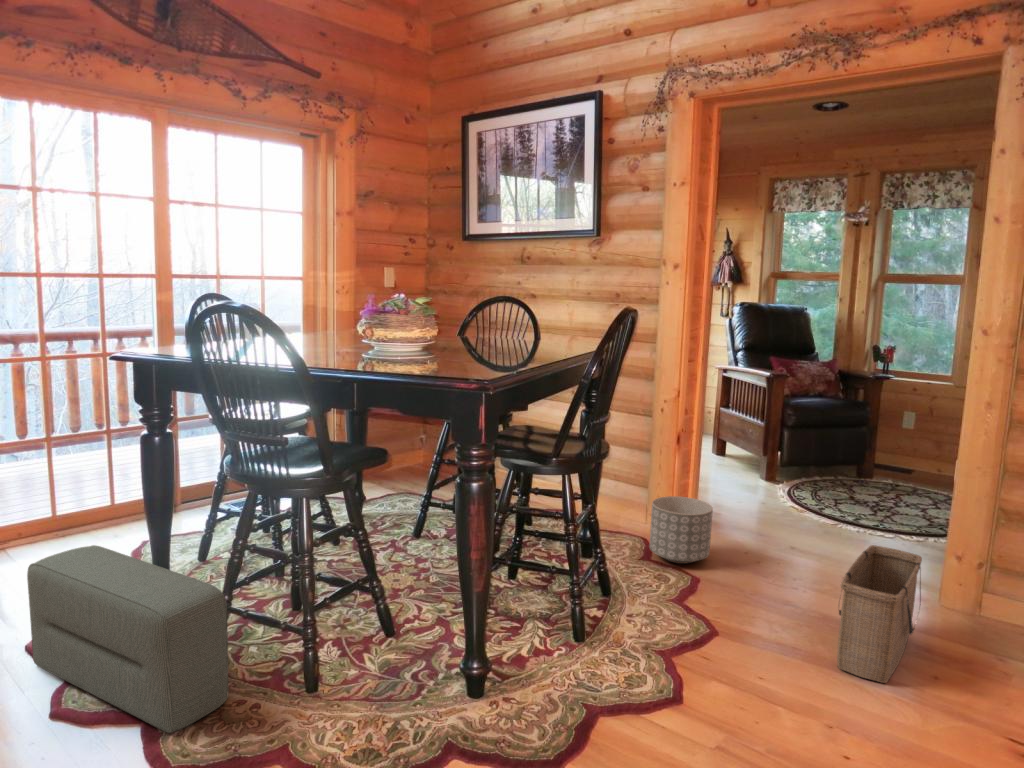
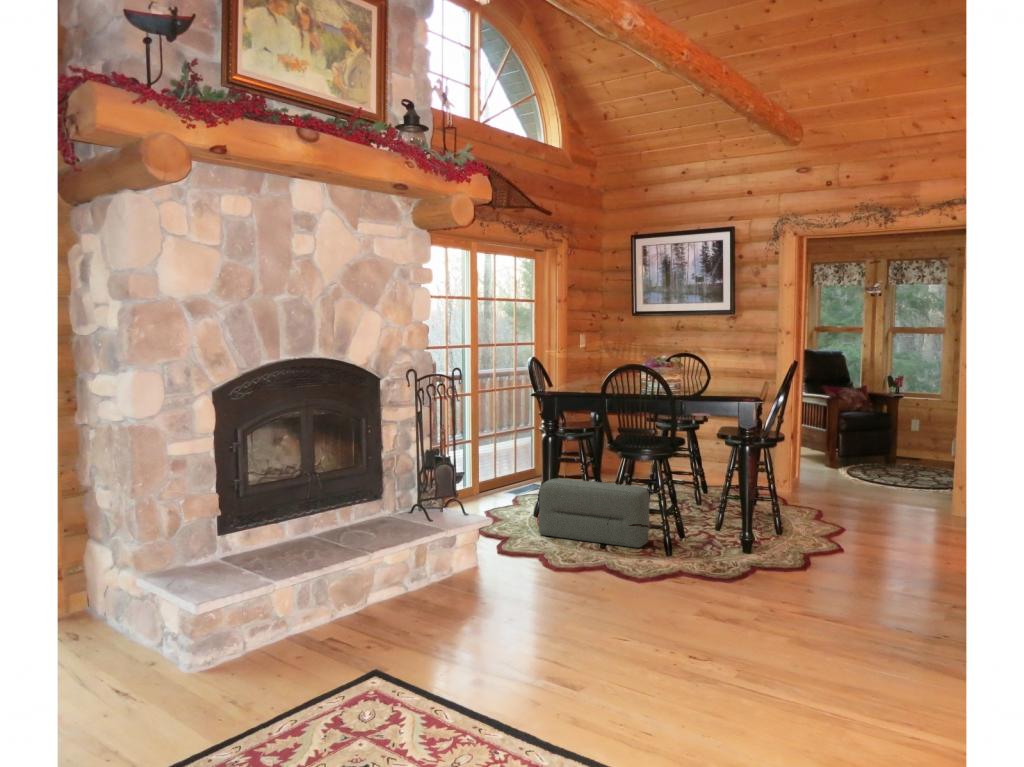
planter: present [649,496,713,564] -> none [789,465,825,501]
basket: present [837,545,922,683] -> none [908,475,946,531]

